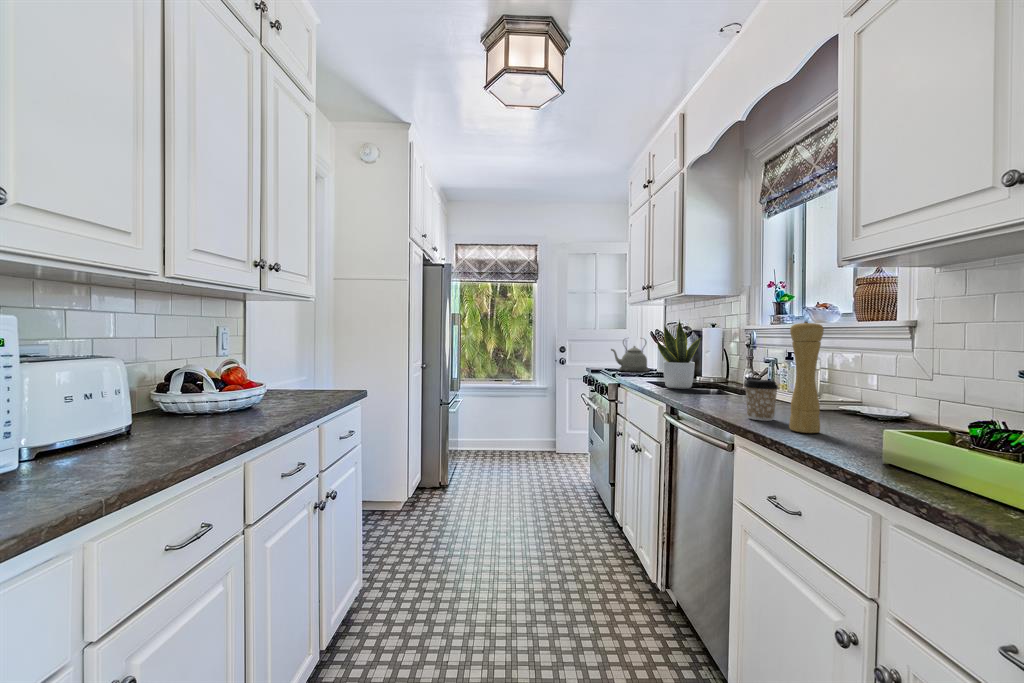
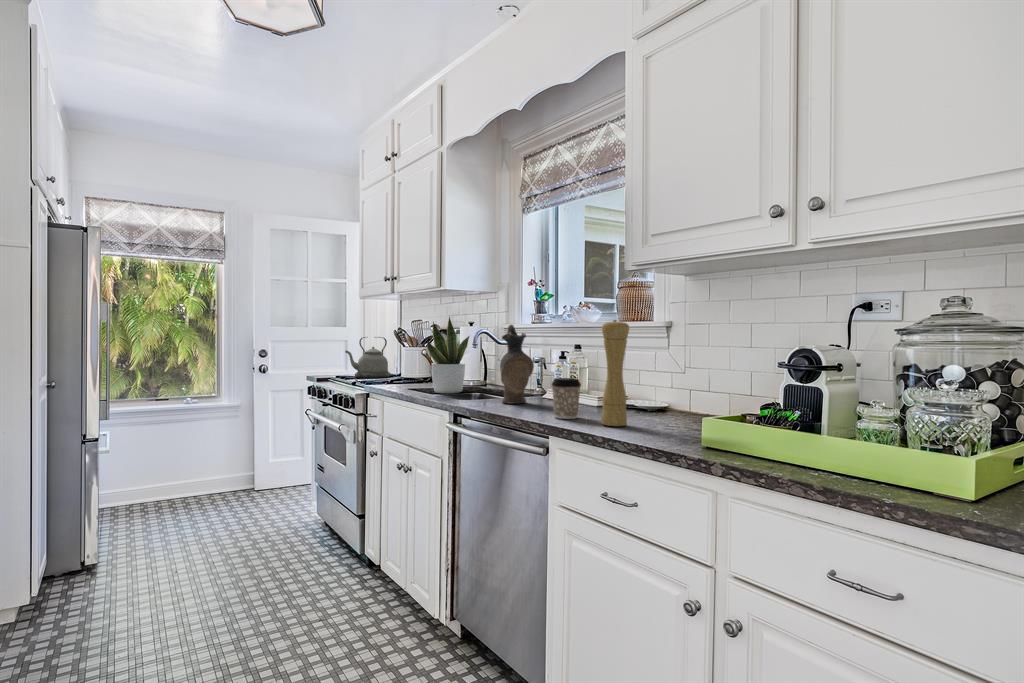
ceramic pitcher: none [714,326,748,402] -> present [500,325,534,404]

